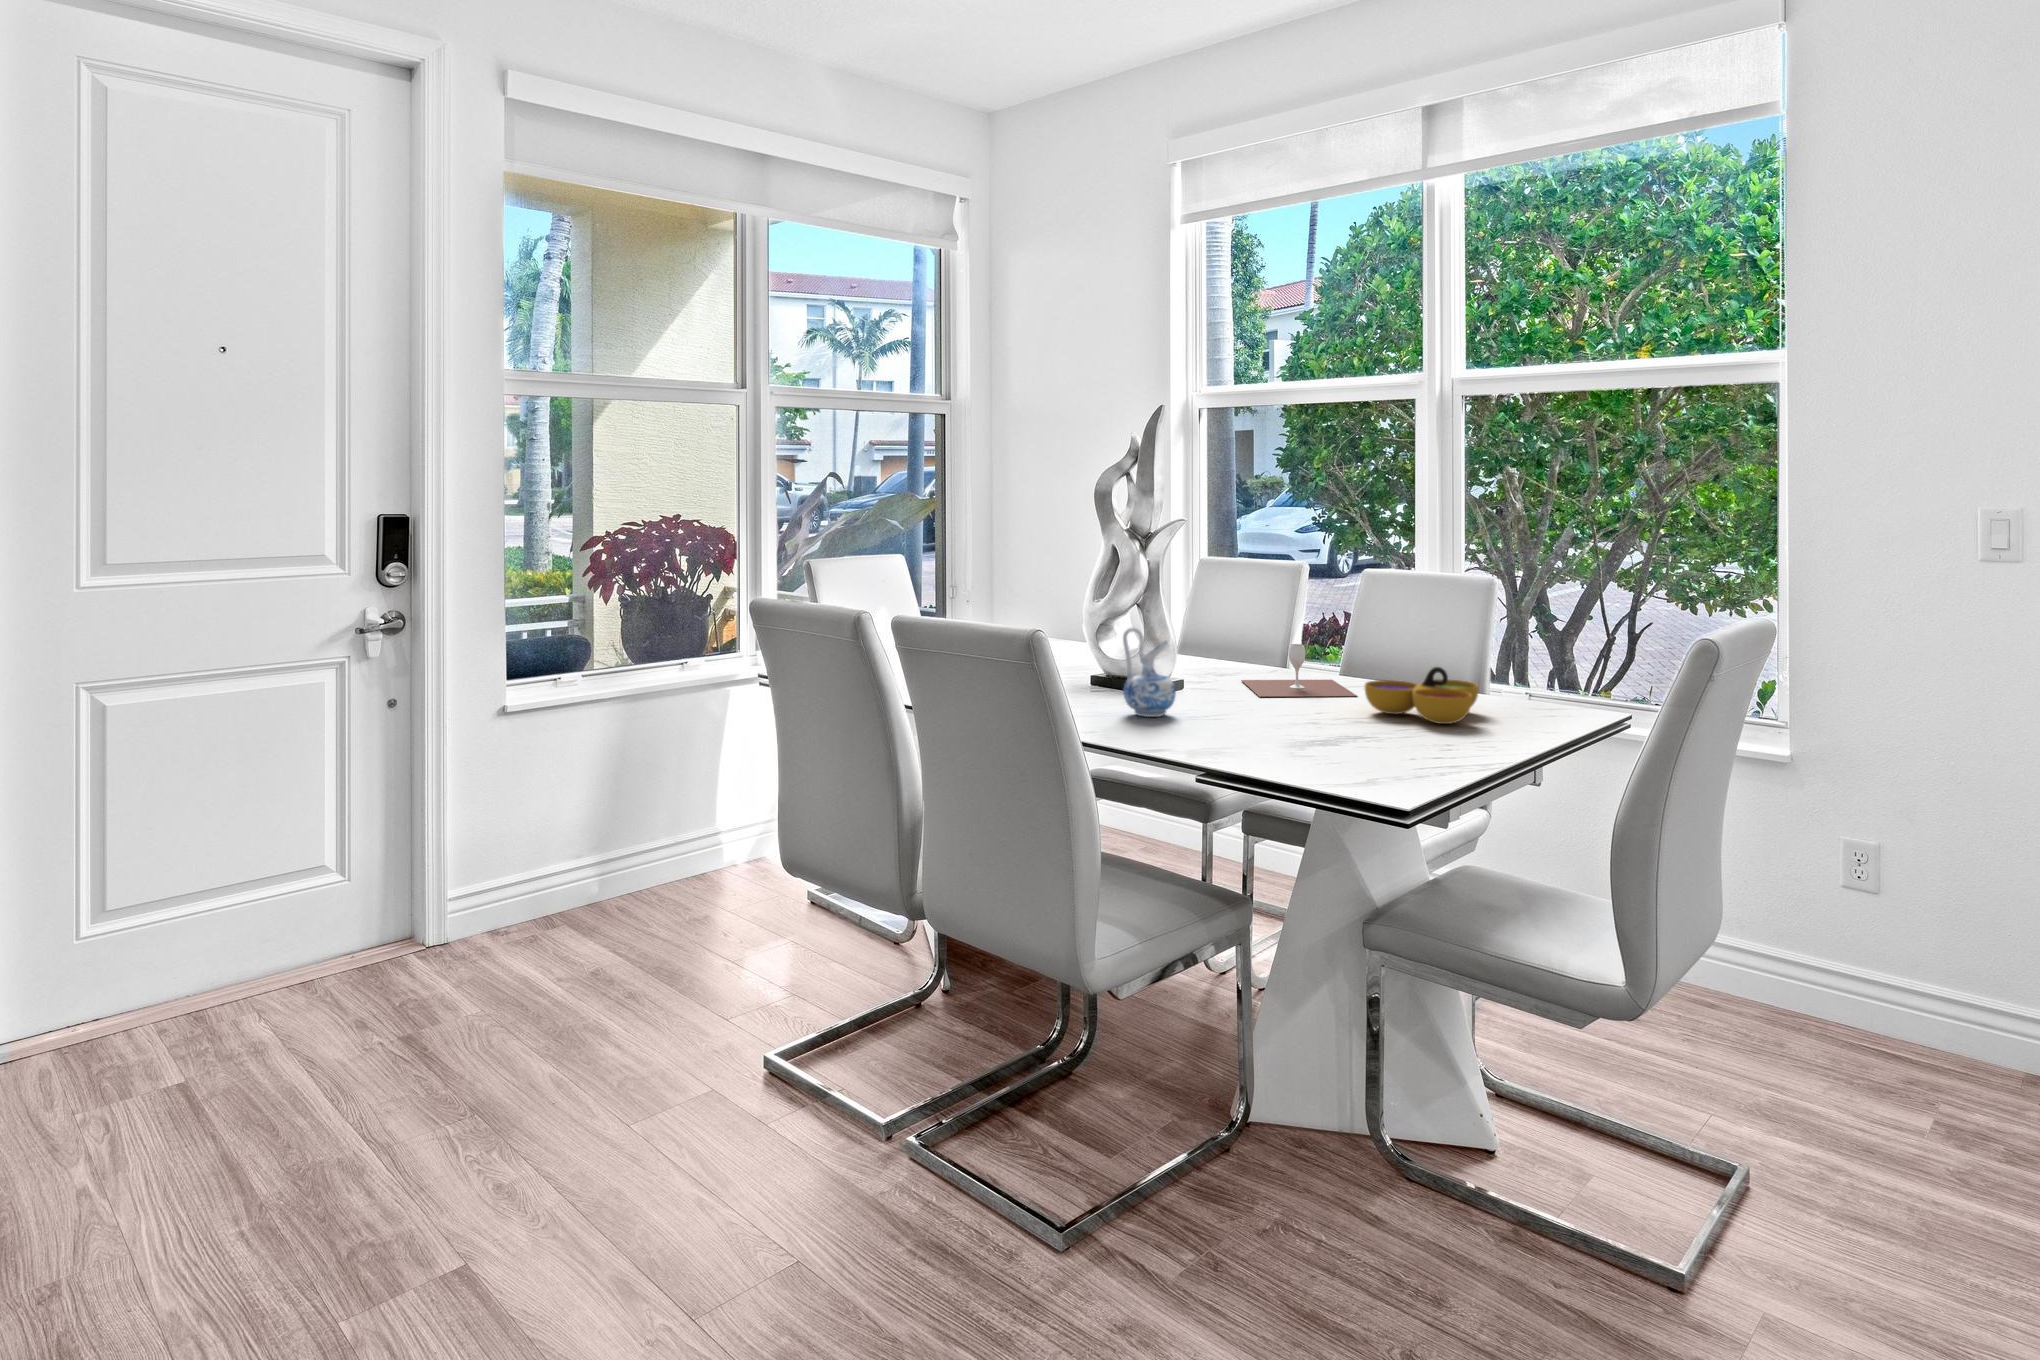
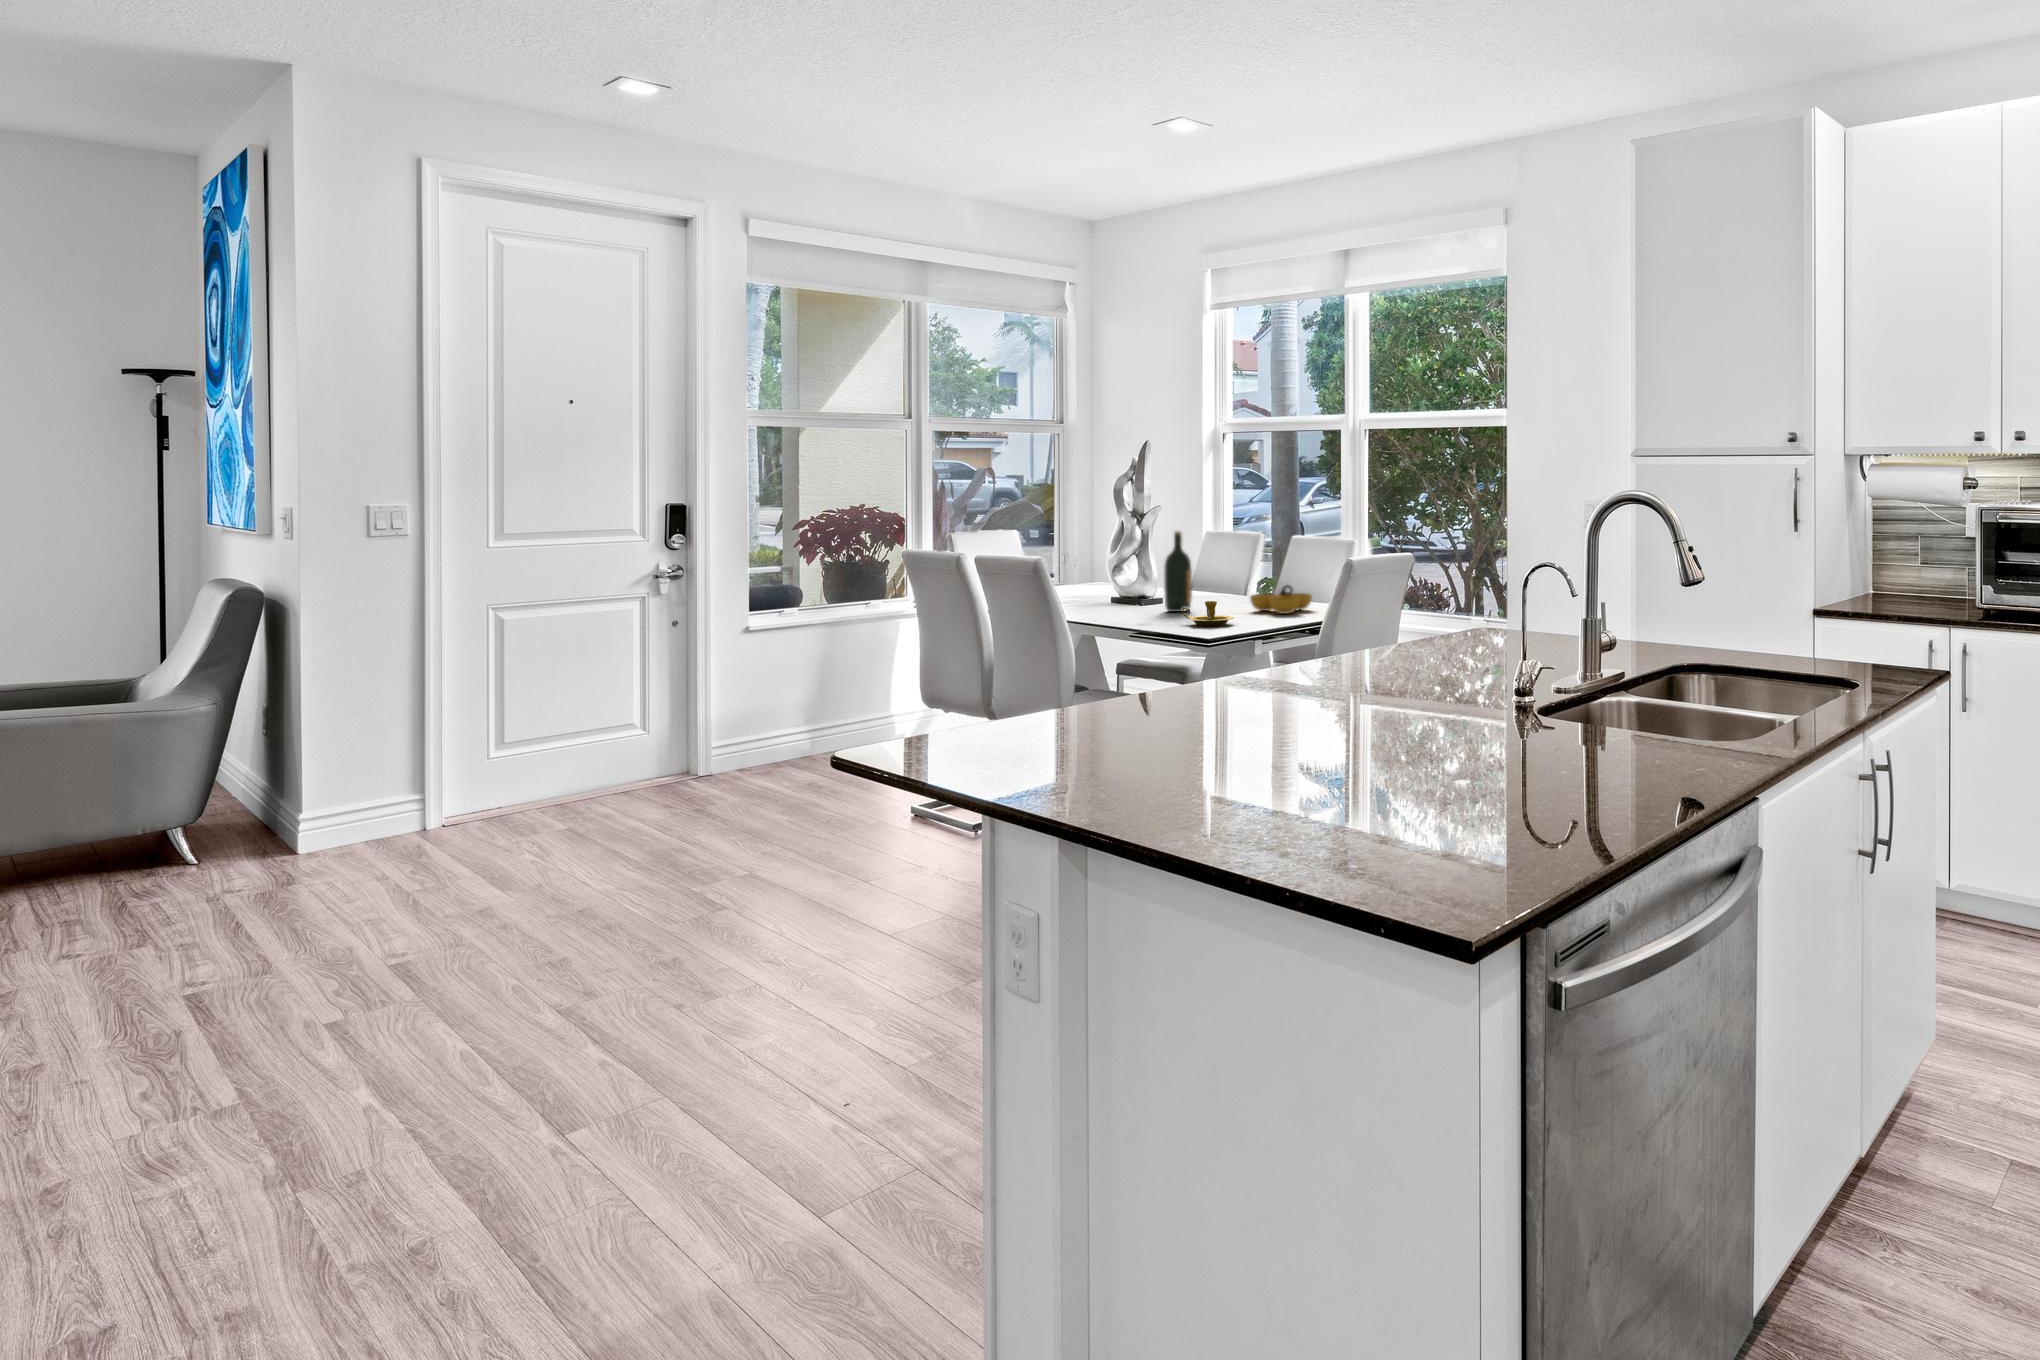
wine bottle: none [1206,567,1256,713] -> present [1164,531,1192,612]
ceramic pitcher: present [1123,628,1176,717] -> none [1115,565,1144,614]
wine glass: present [1241,644,1357,697] -> none [1203,578,1259,606]
candlestick: none [1286,709,1392,762] -> present [1182,601,1234,626]

